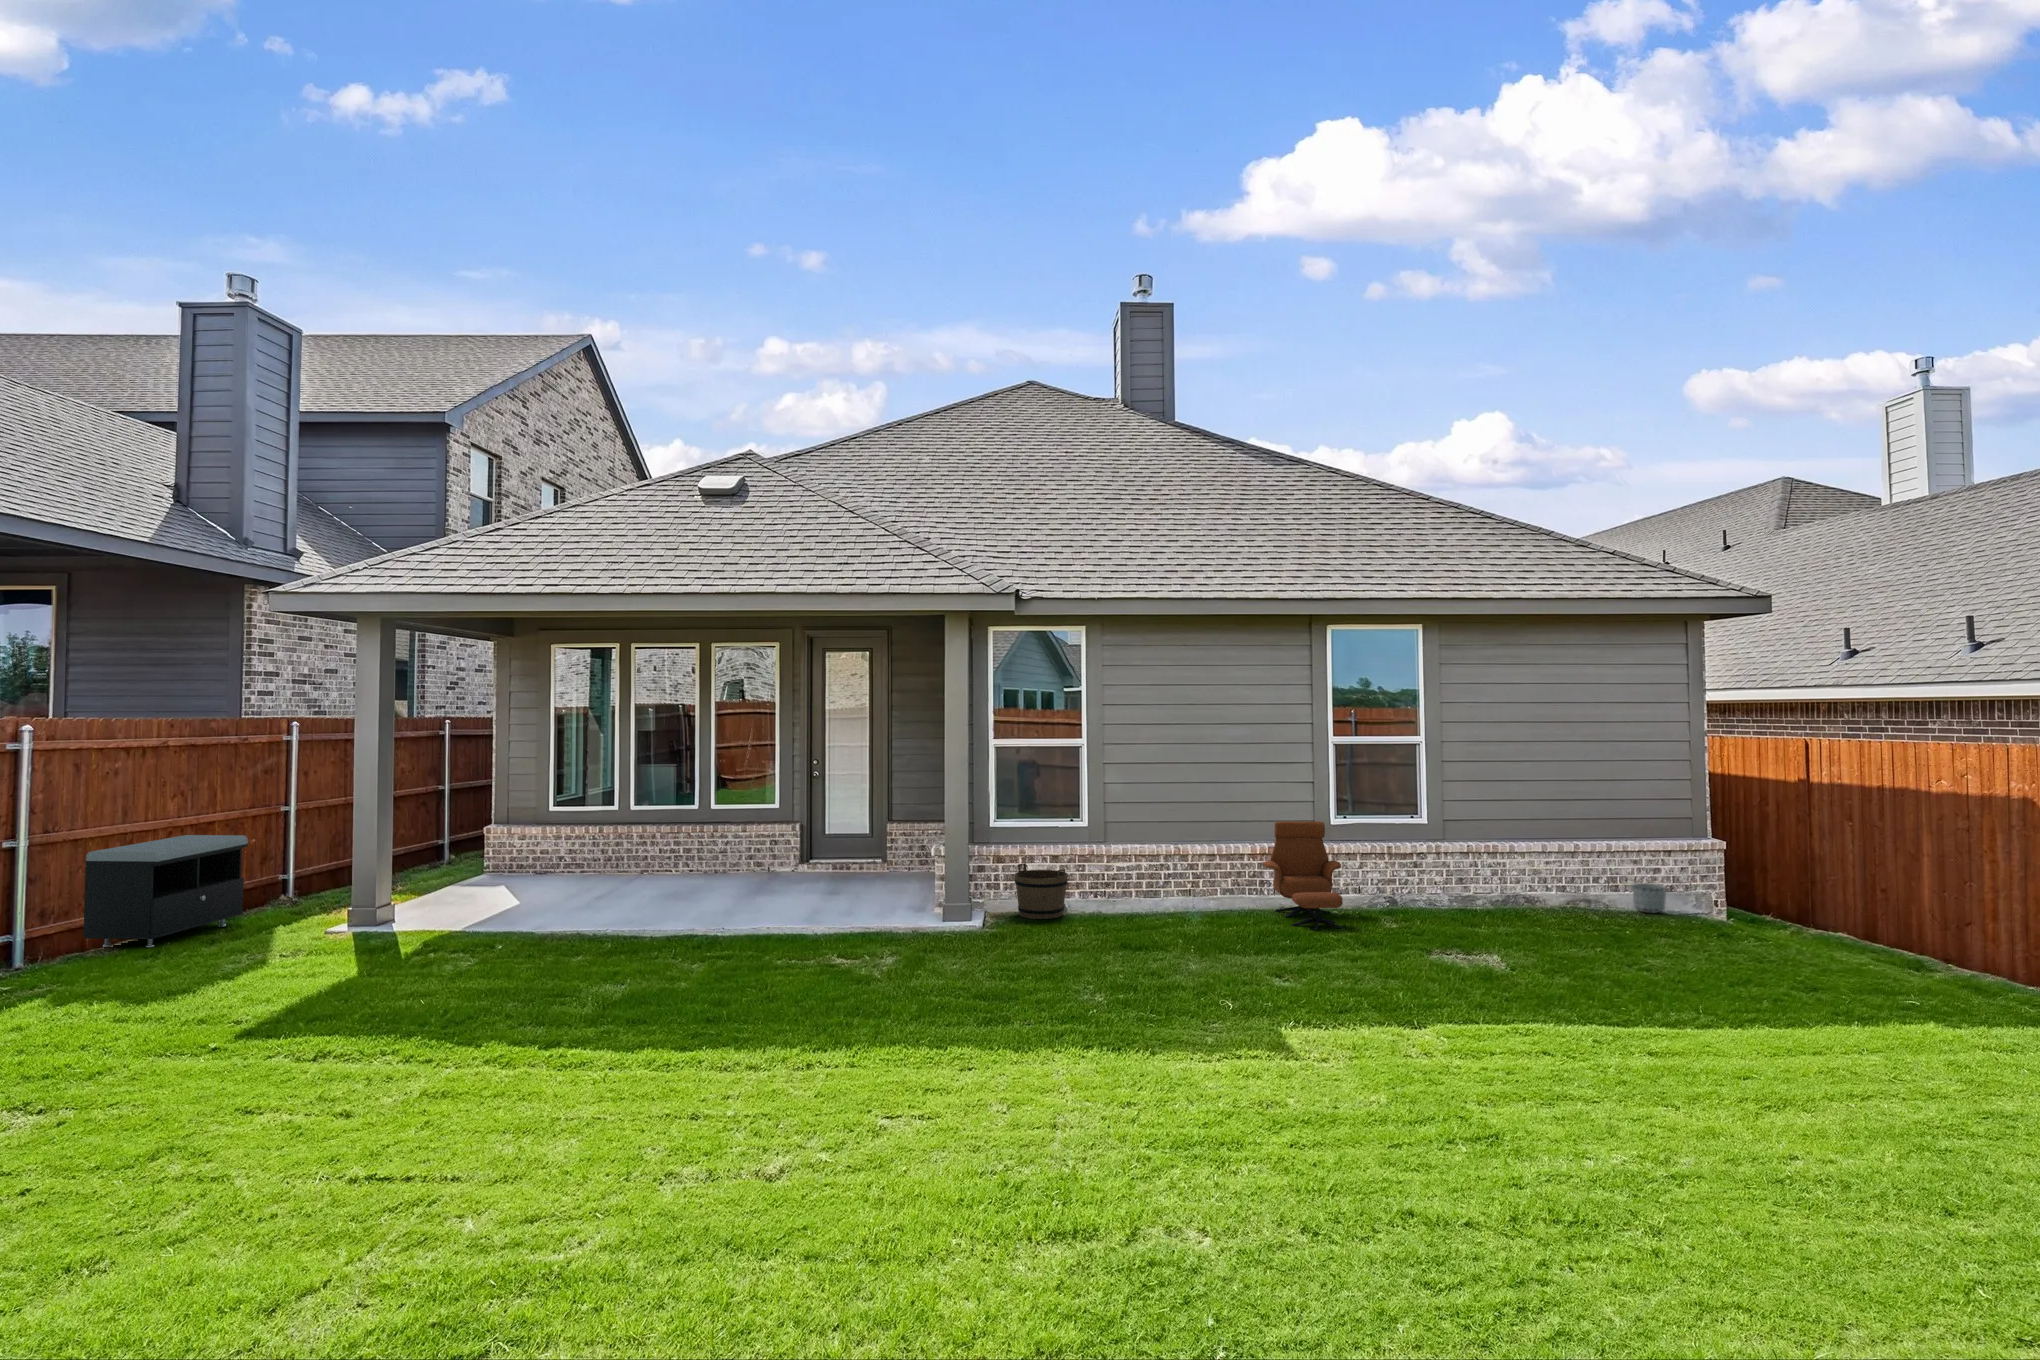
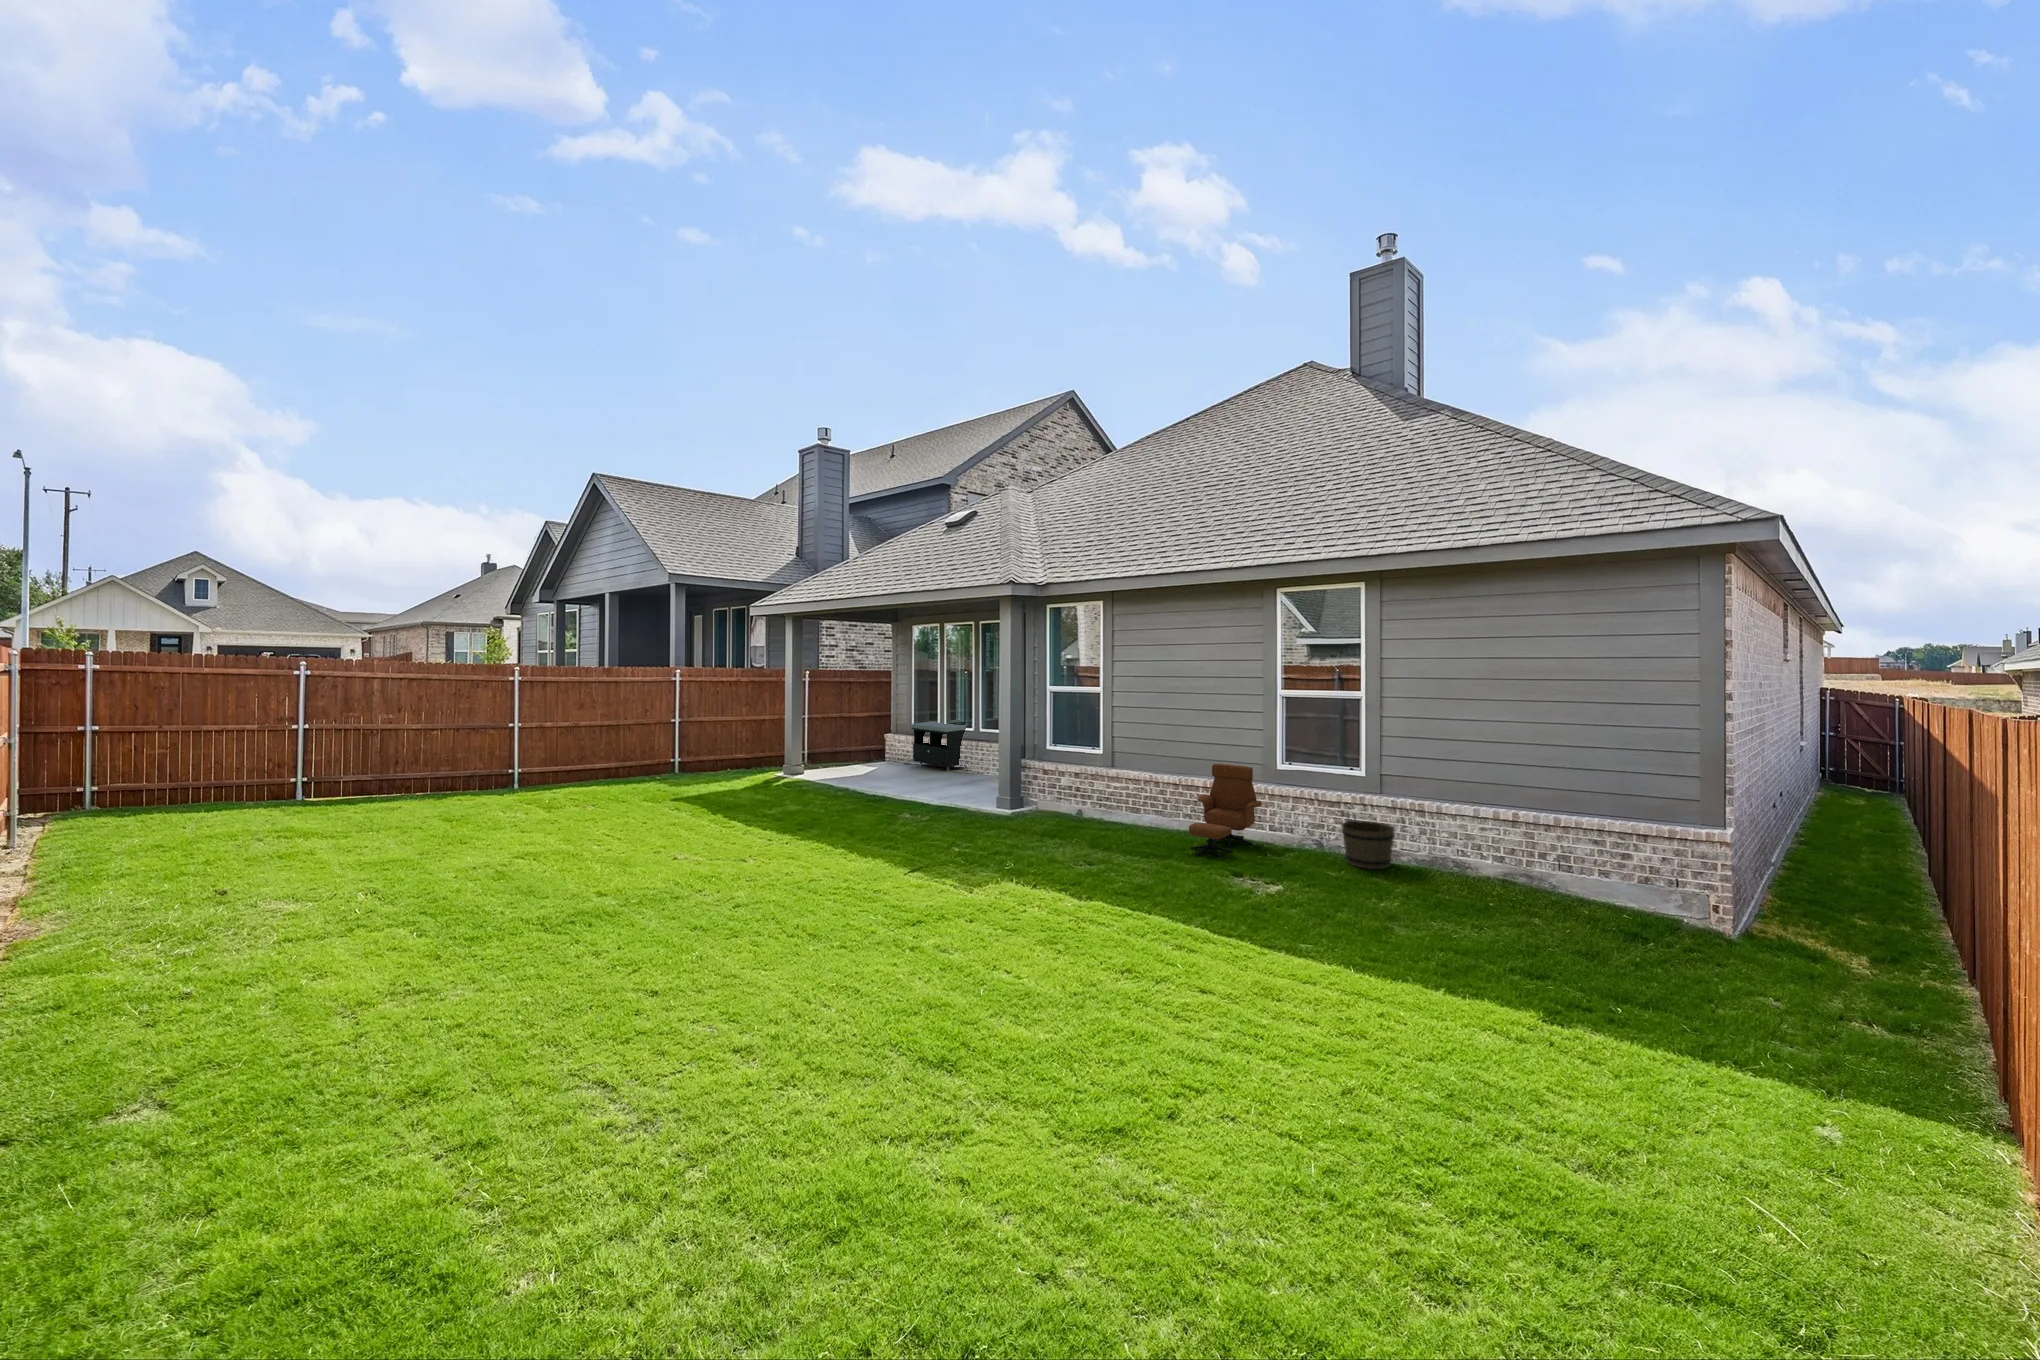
storage bench: present [83,835,248,947] -> present [912,722,966,771]
bucket: present [1015,863,1068,919] -> present [1341,815,1395,869]
planter: present [1632,883,1666,913] -> none [1576,866,1618,902]

